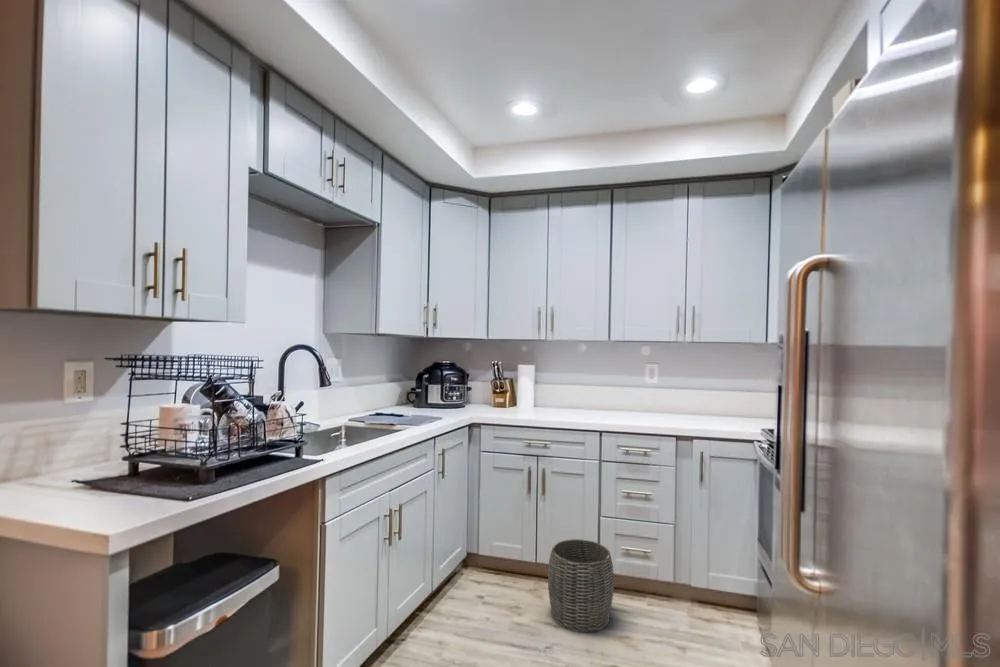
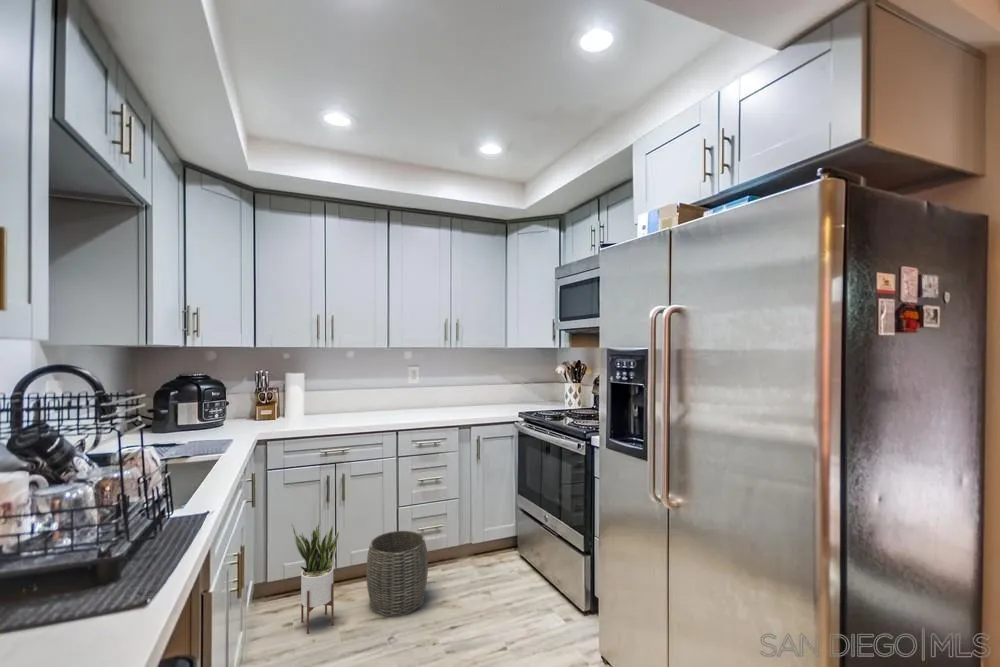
potted plant: none [480,503,519,612] -> present [291,521,339,634]

